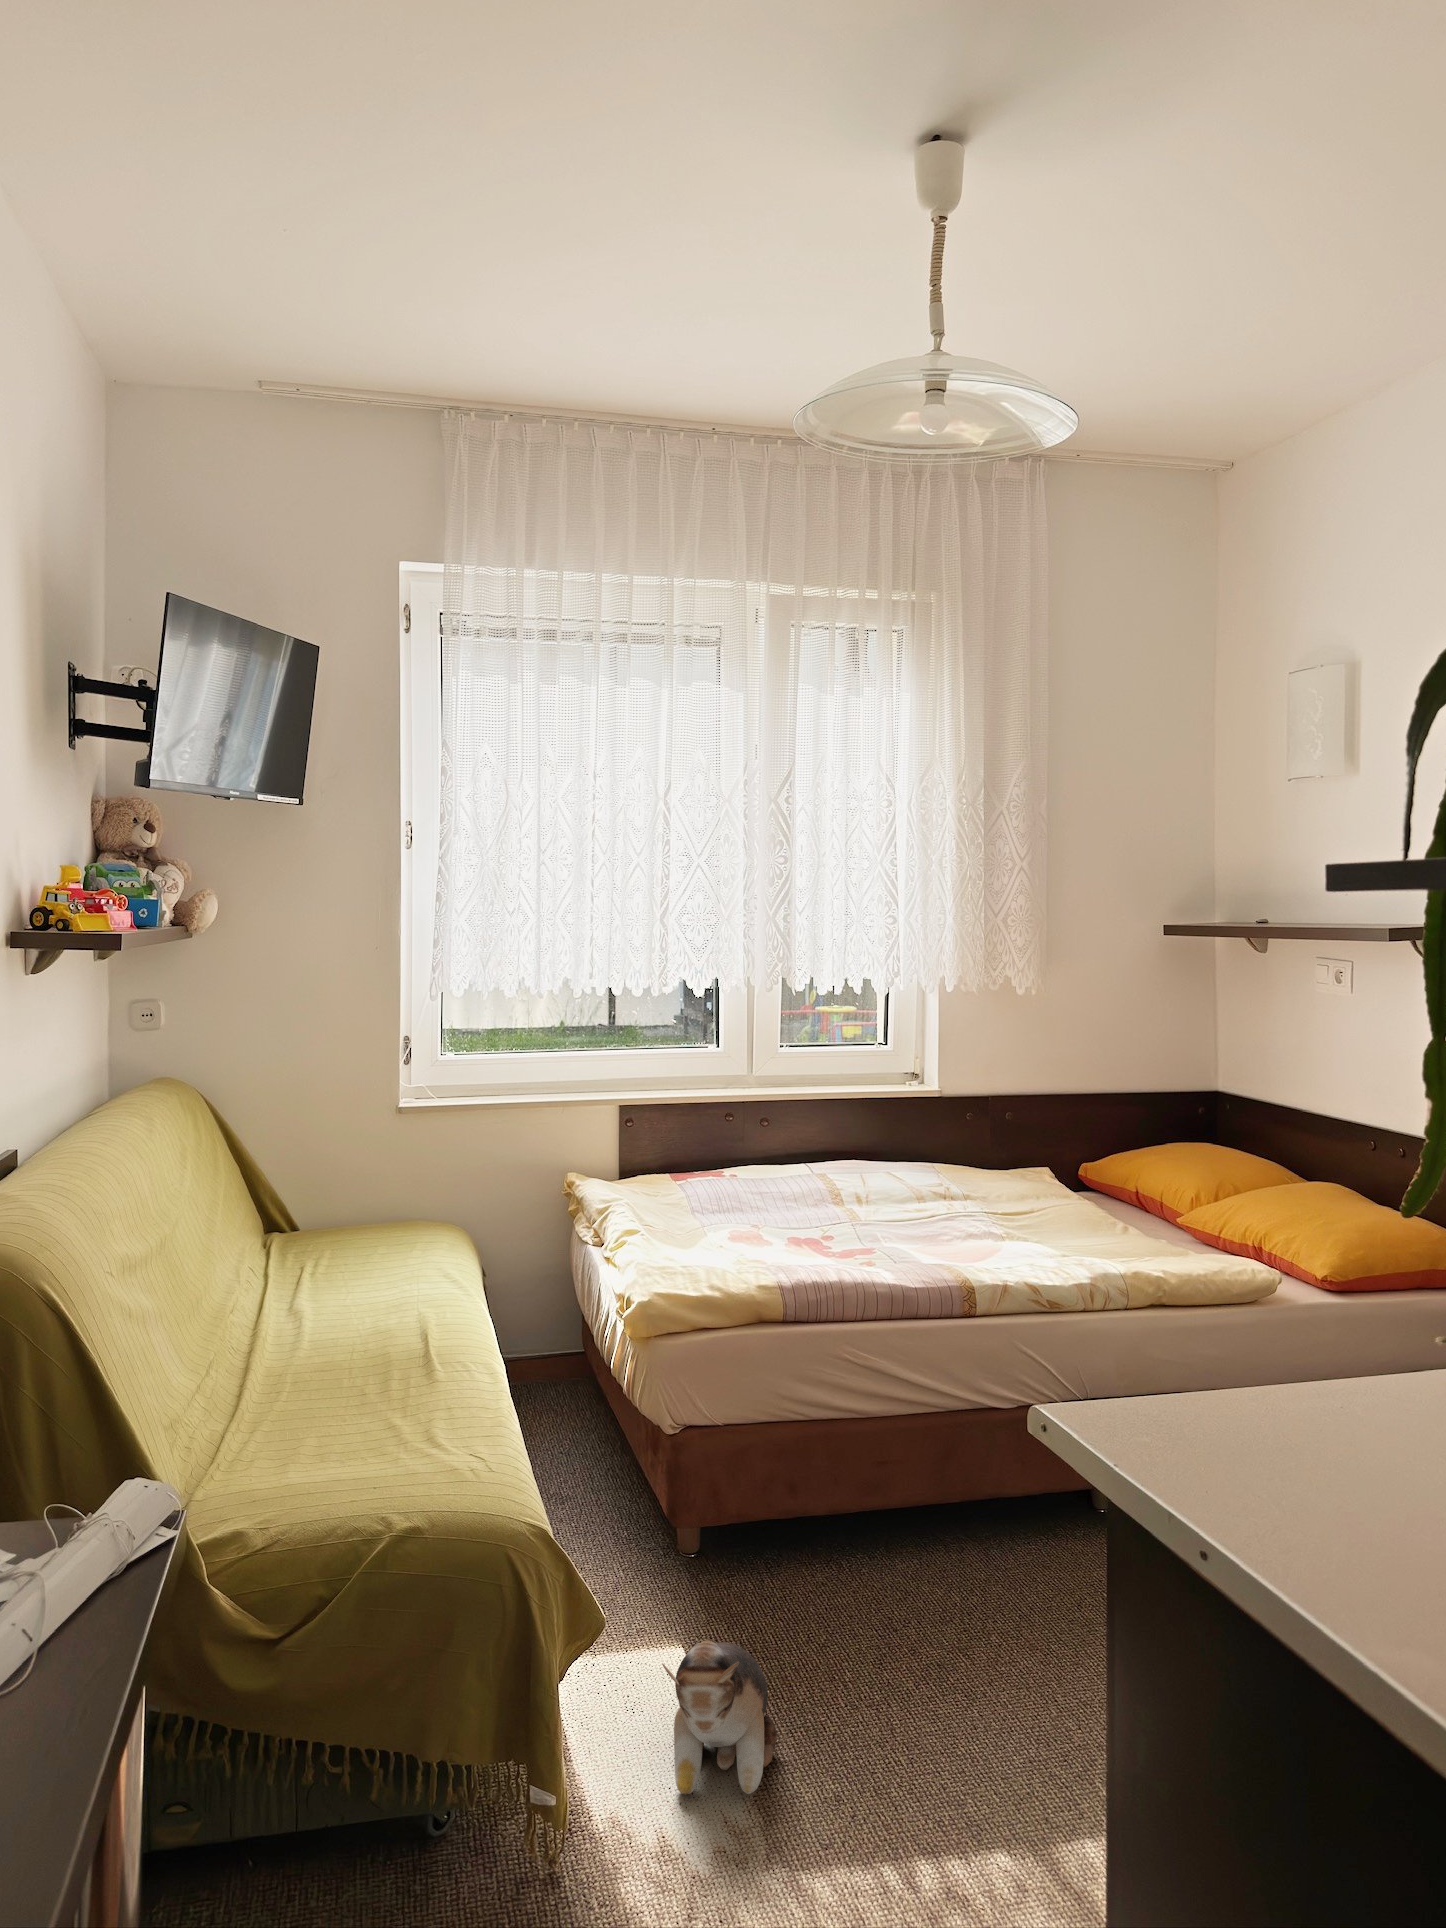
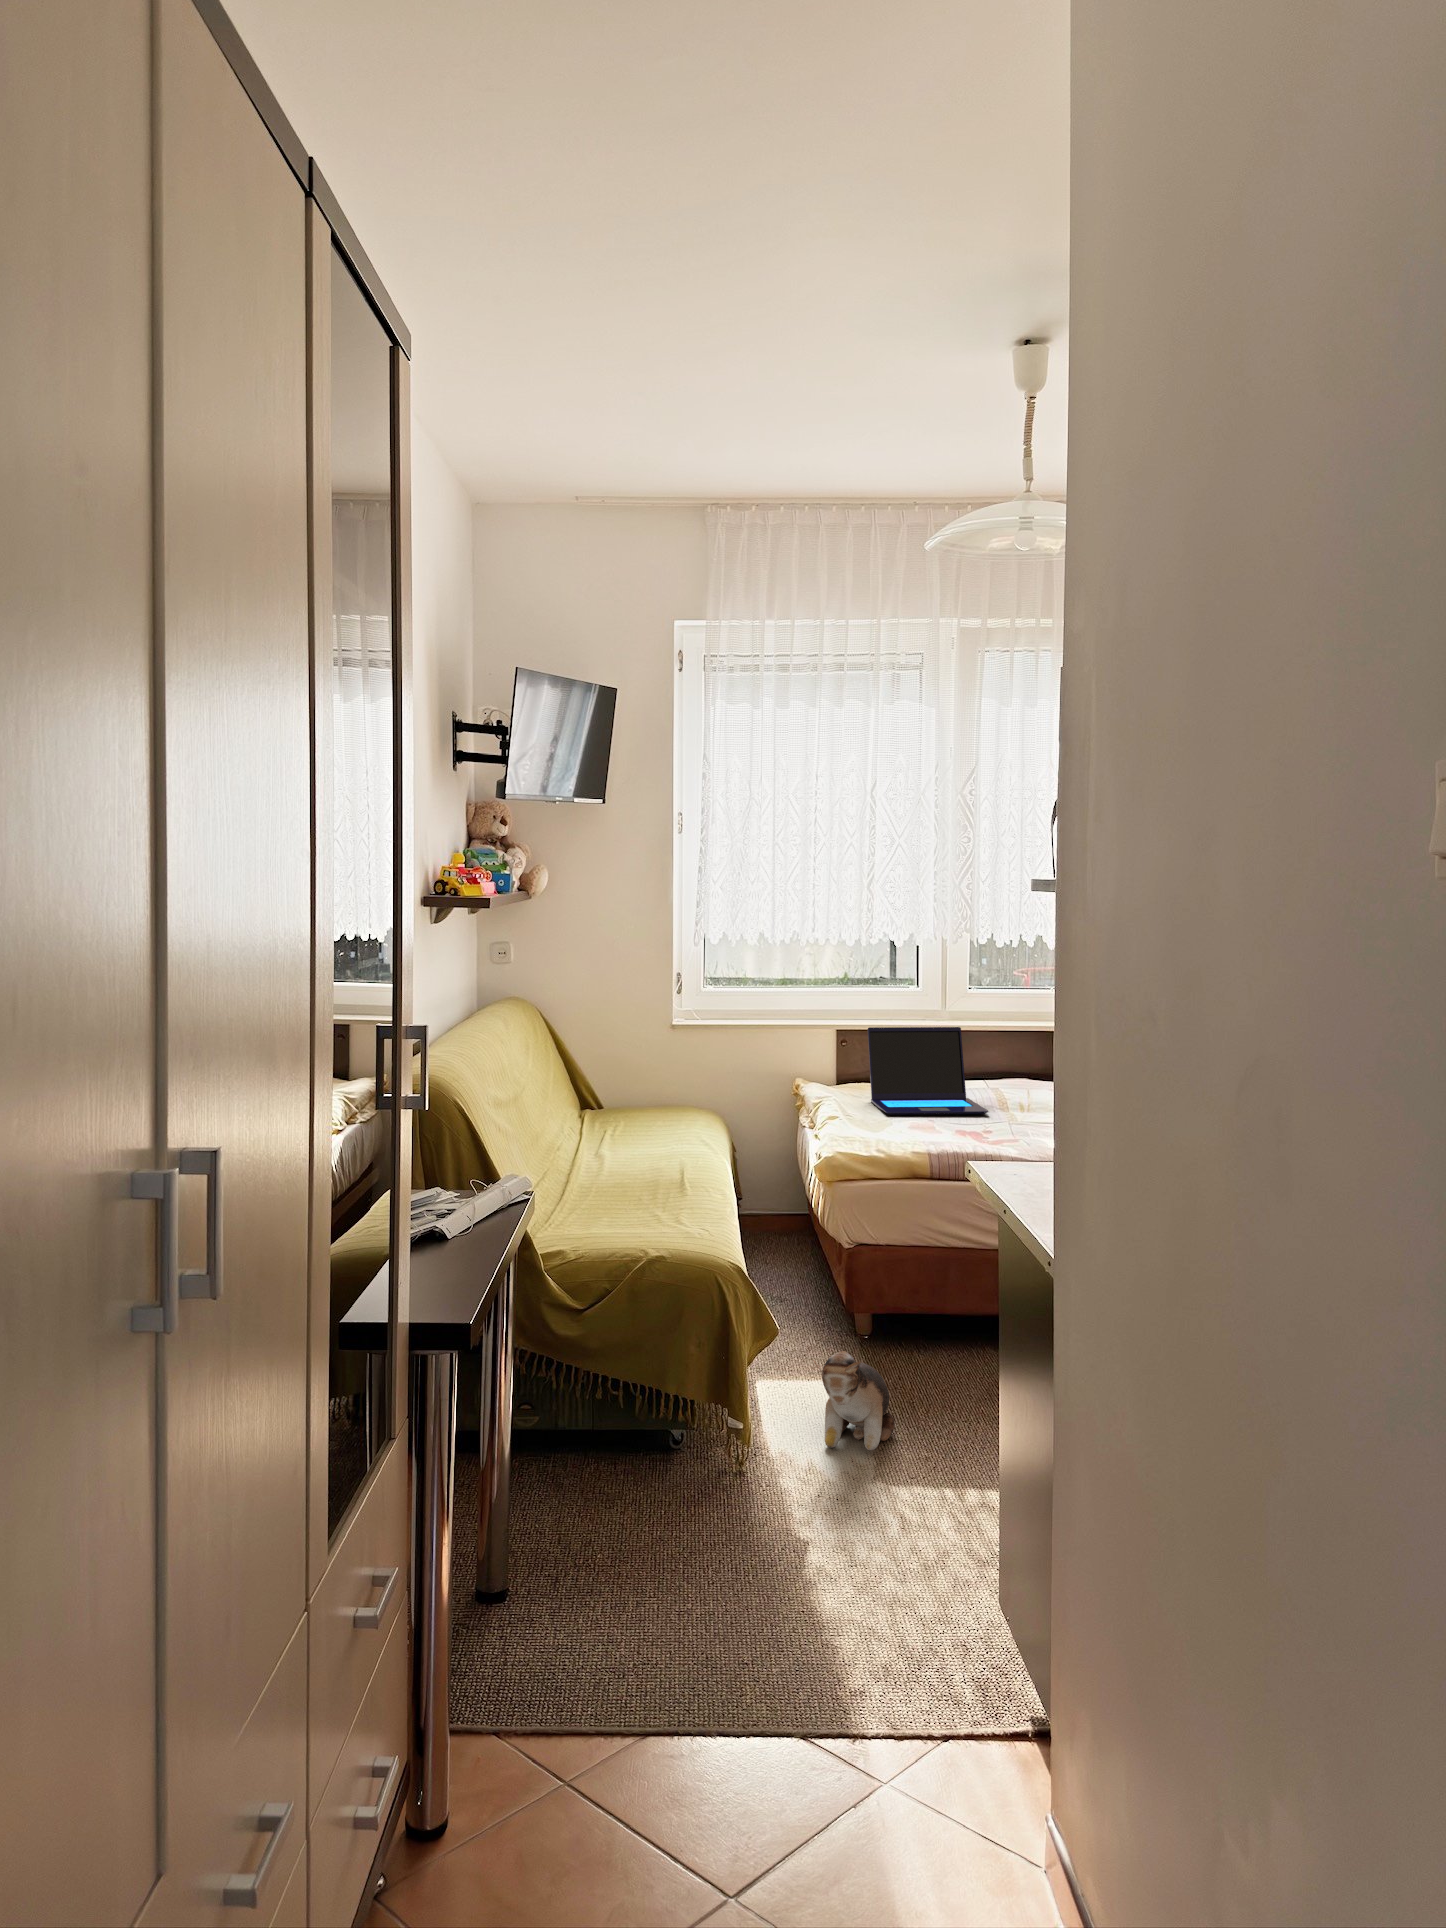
laptop: none [665,1100,831,1225] -> present [868,1027,989,1115]

